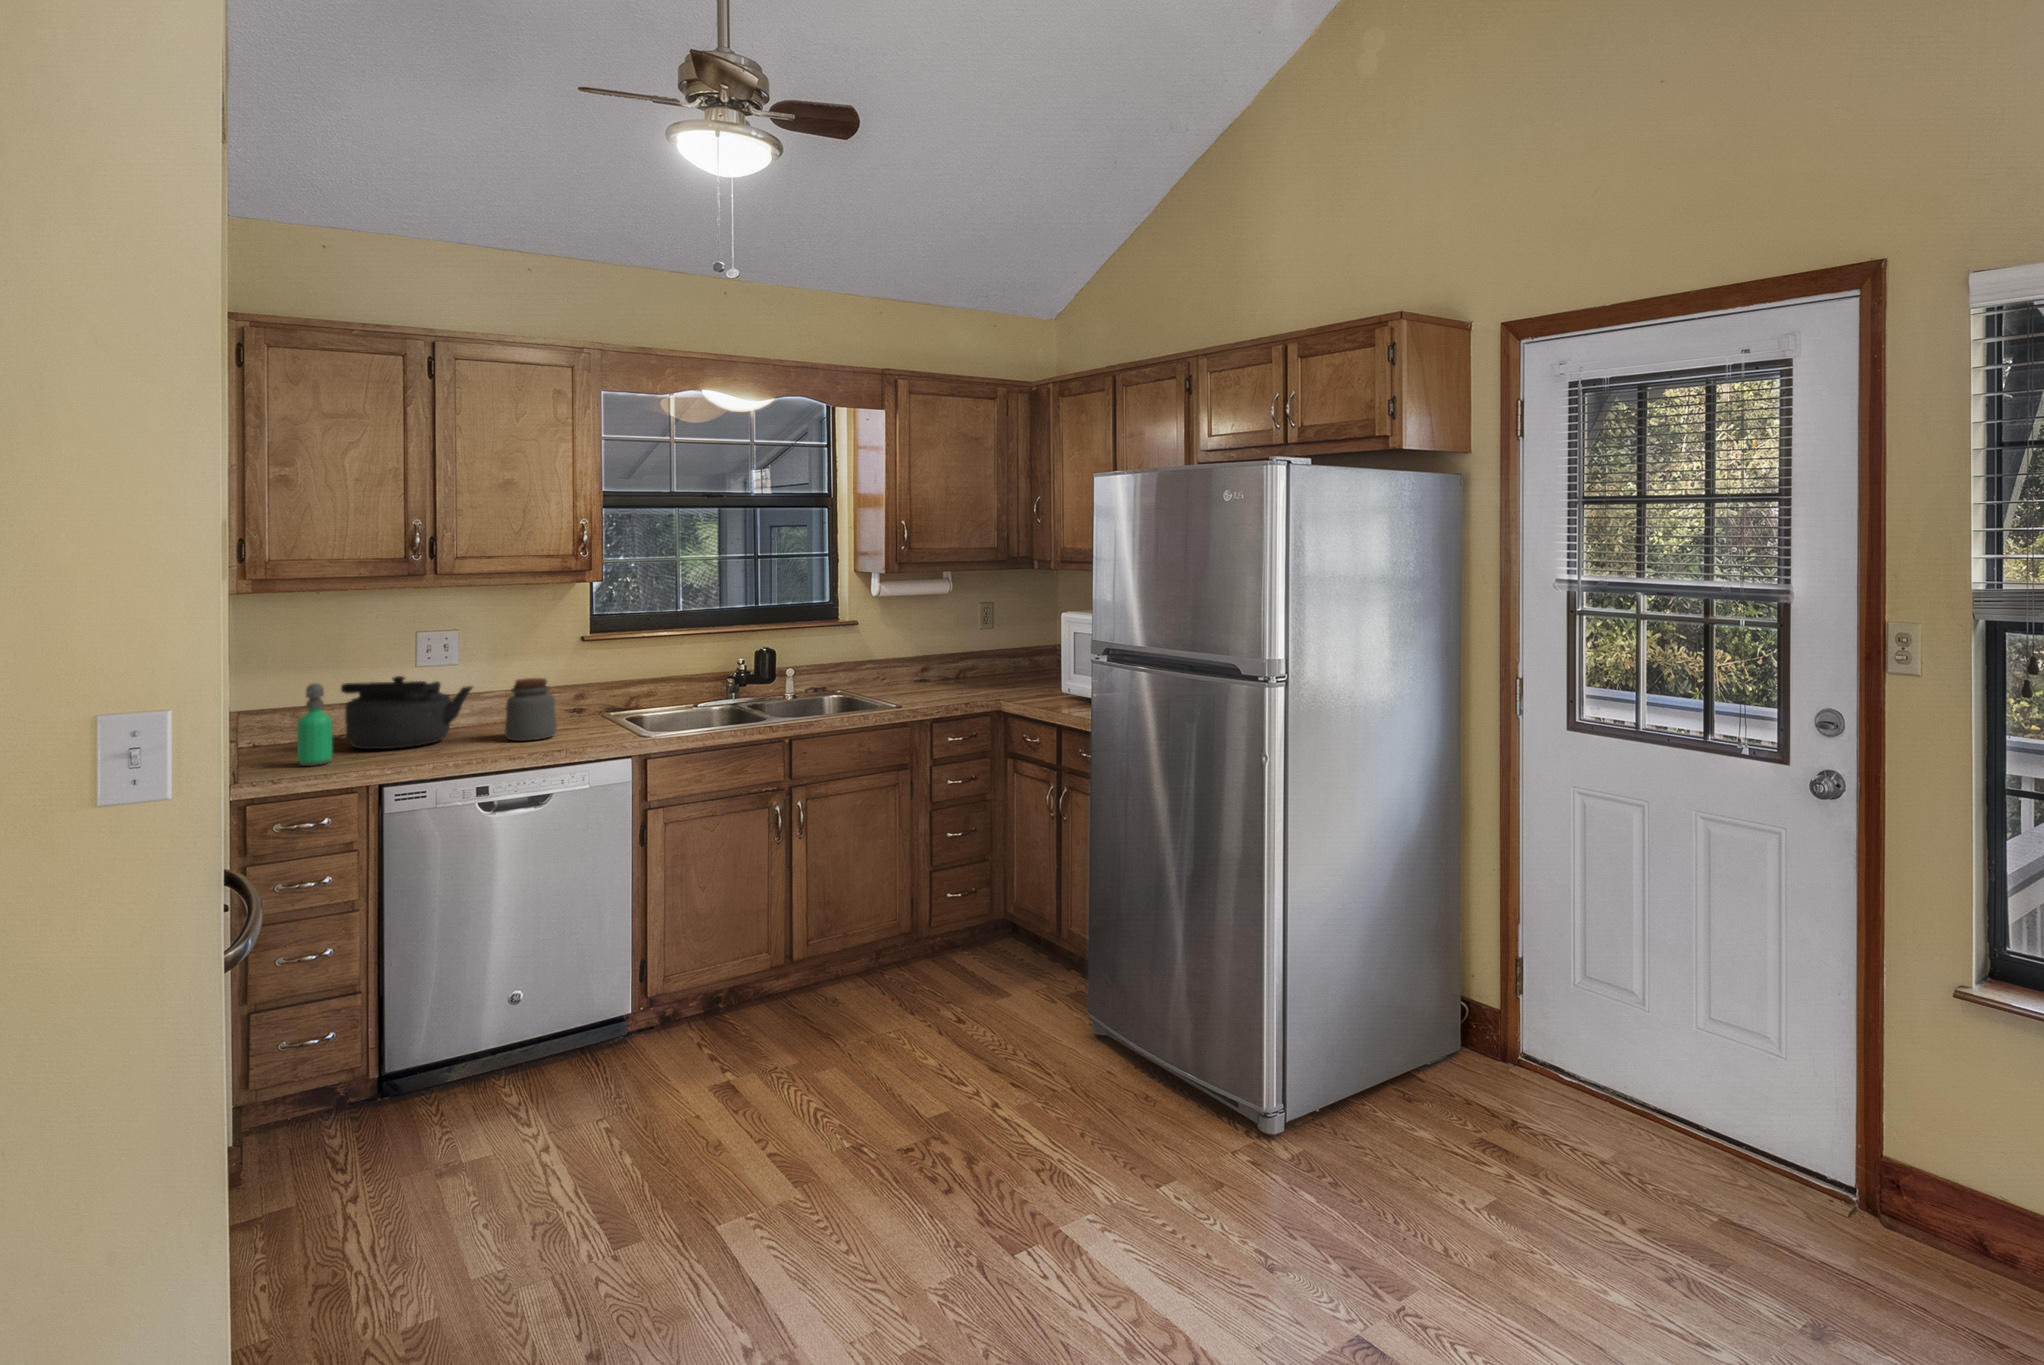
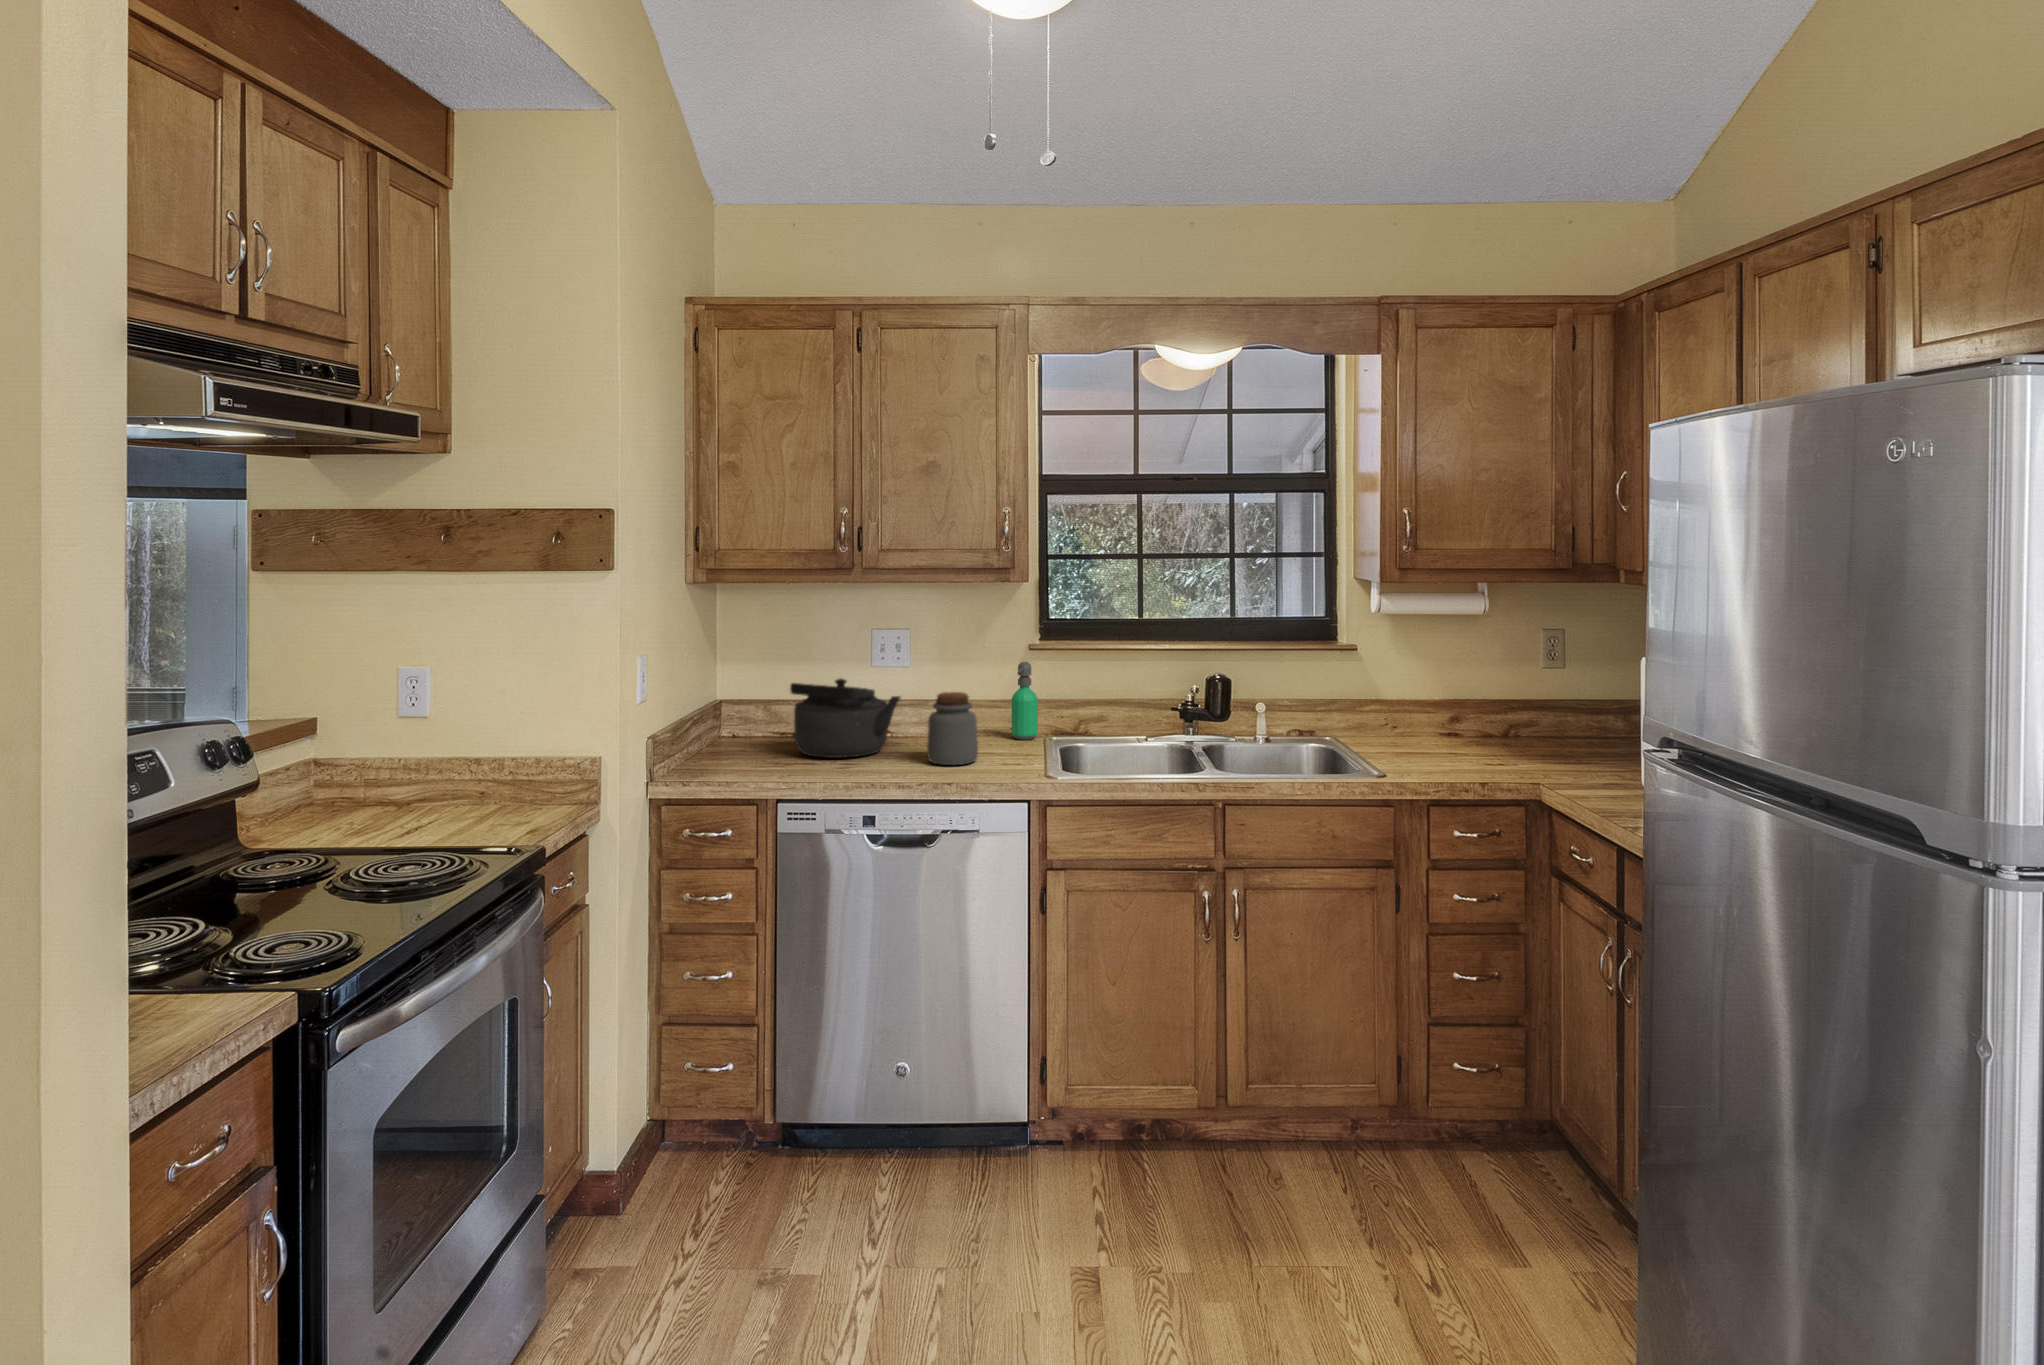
soap dispenser: present [297,683,333,766] -> present [1012,662,1038,740]

